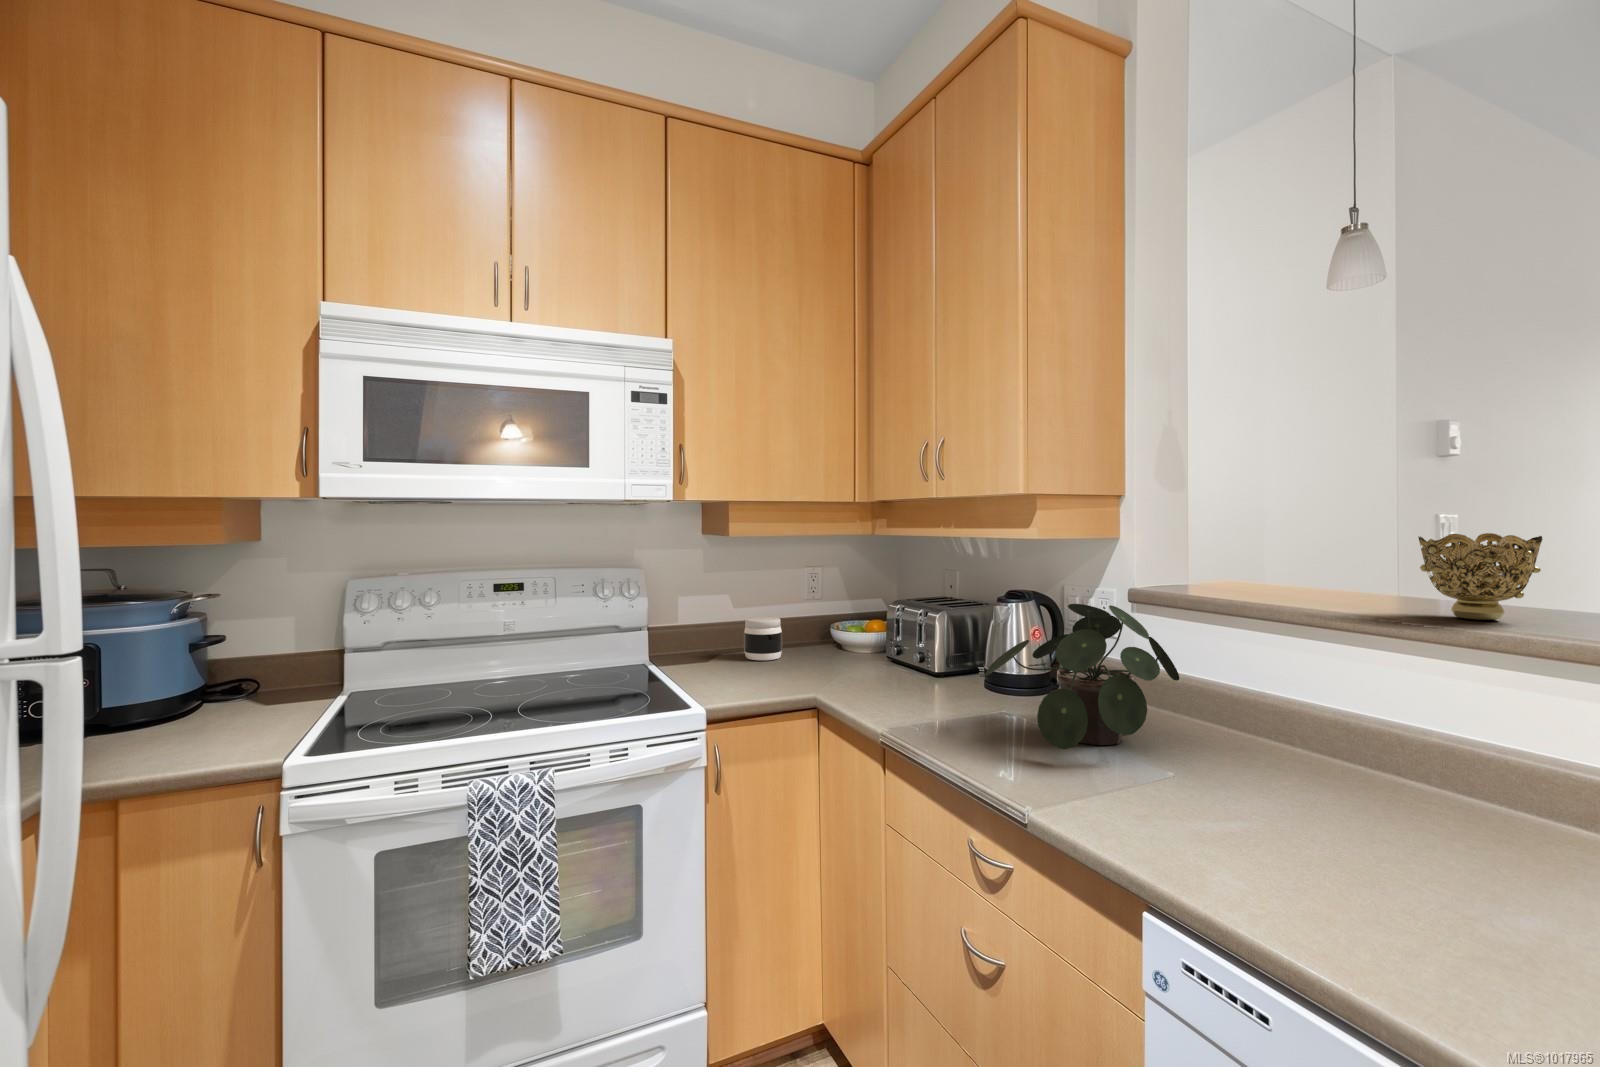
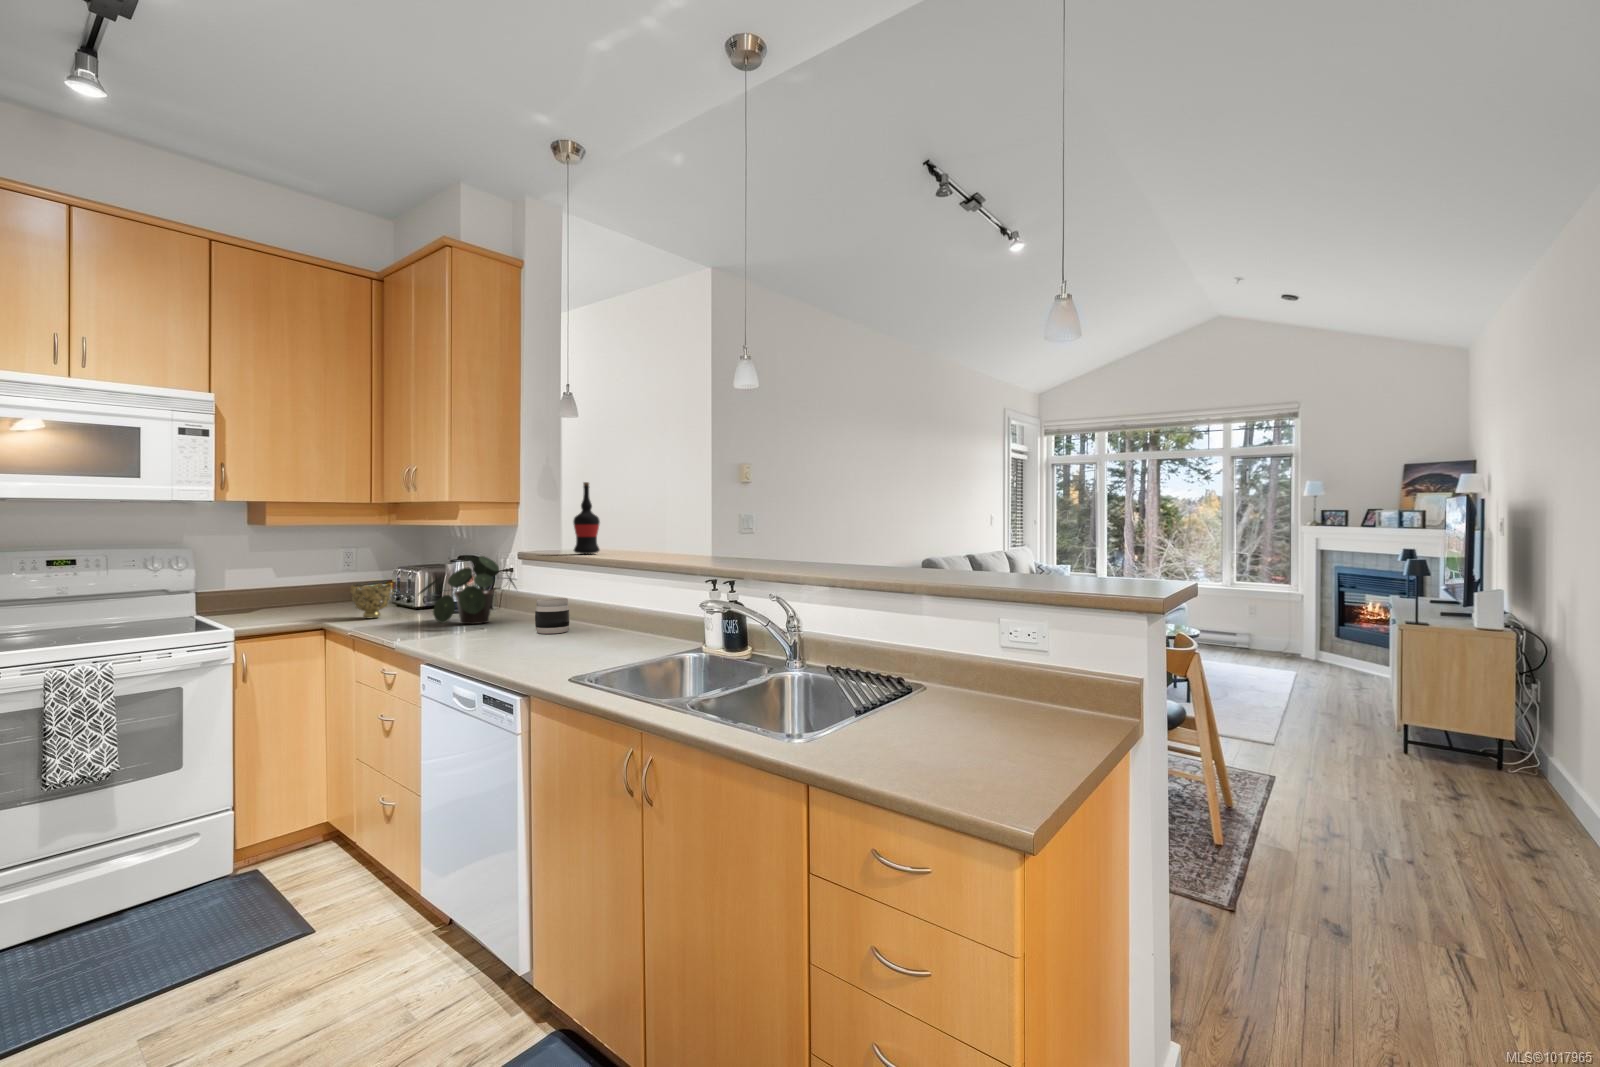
wine bottle: none [1293,447,1363,606] -> present [573,482,600,554]
decorative bowl: present [1418,533,1542,620] -> present [350,583,393,619]
jar: present [744,617,782,660] -> present [535,598,569,634]

